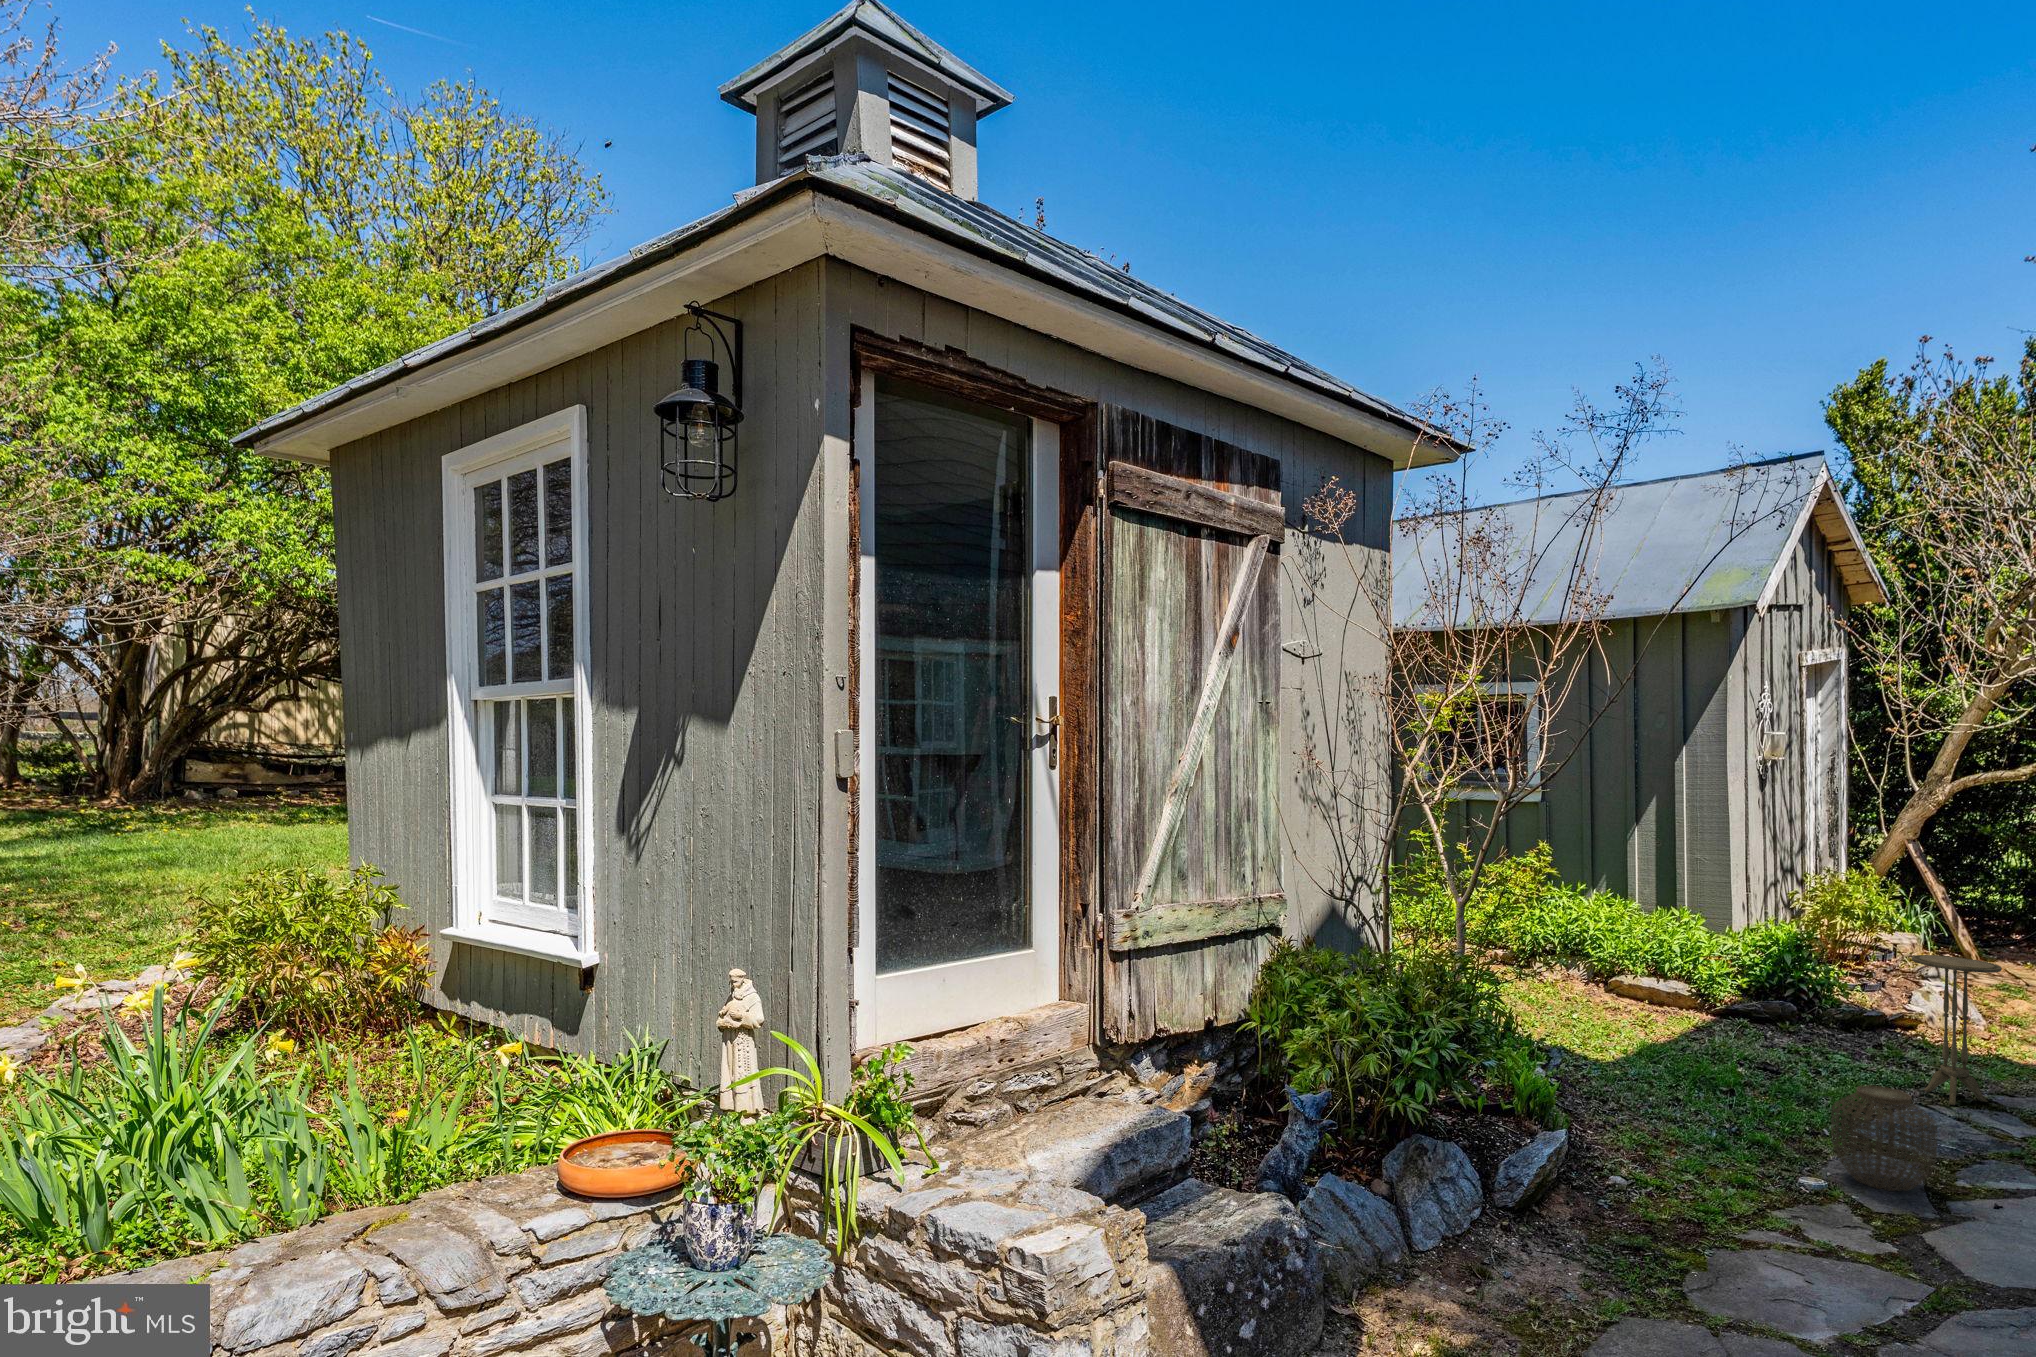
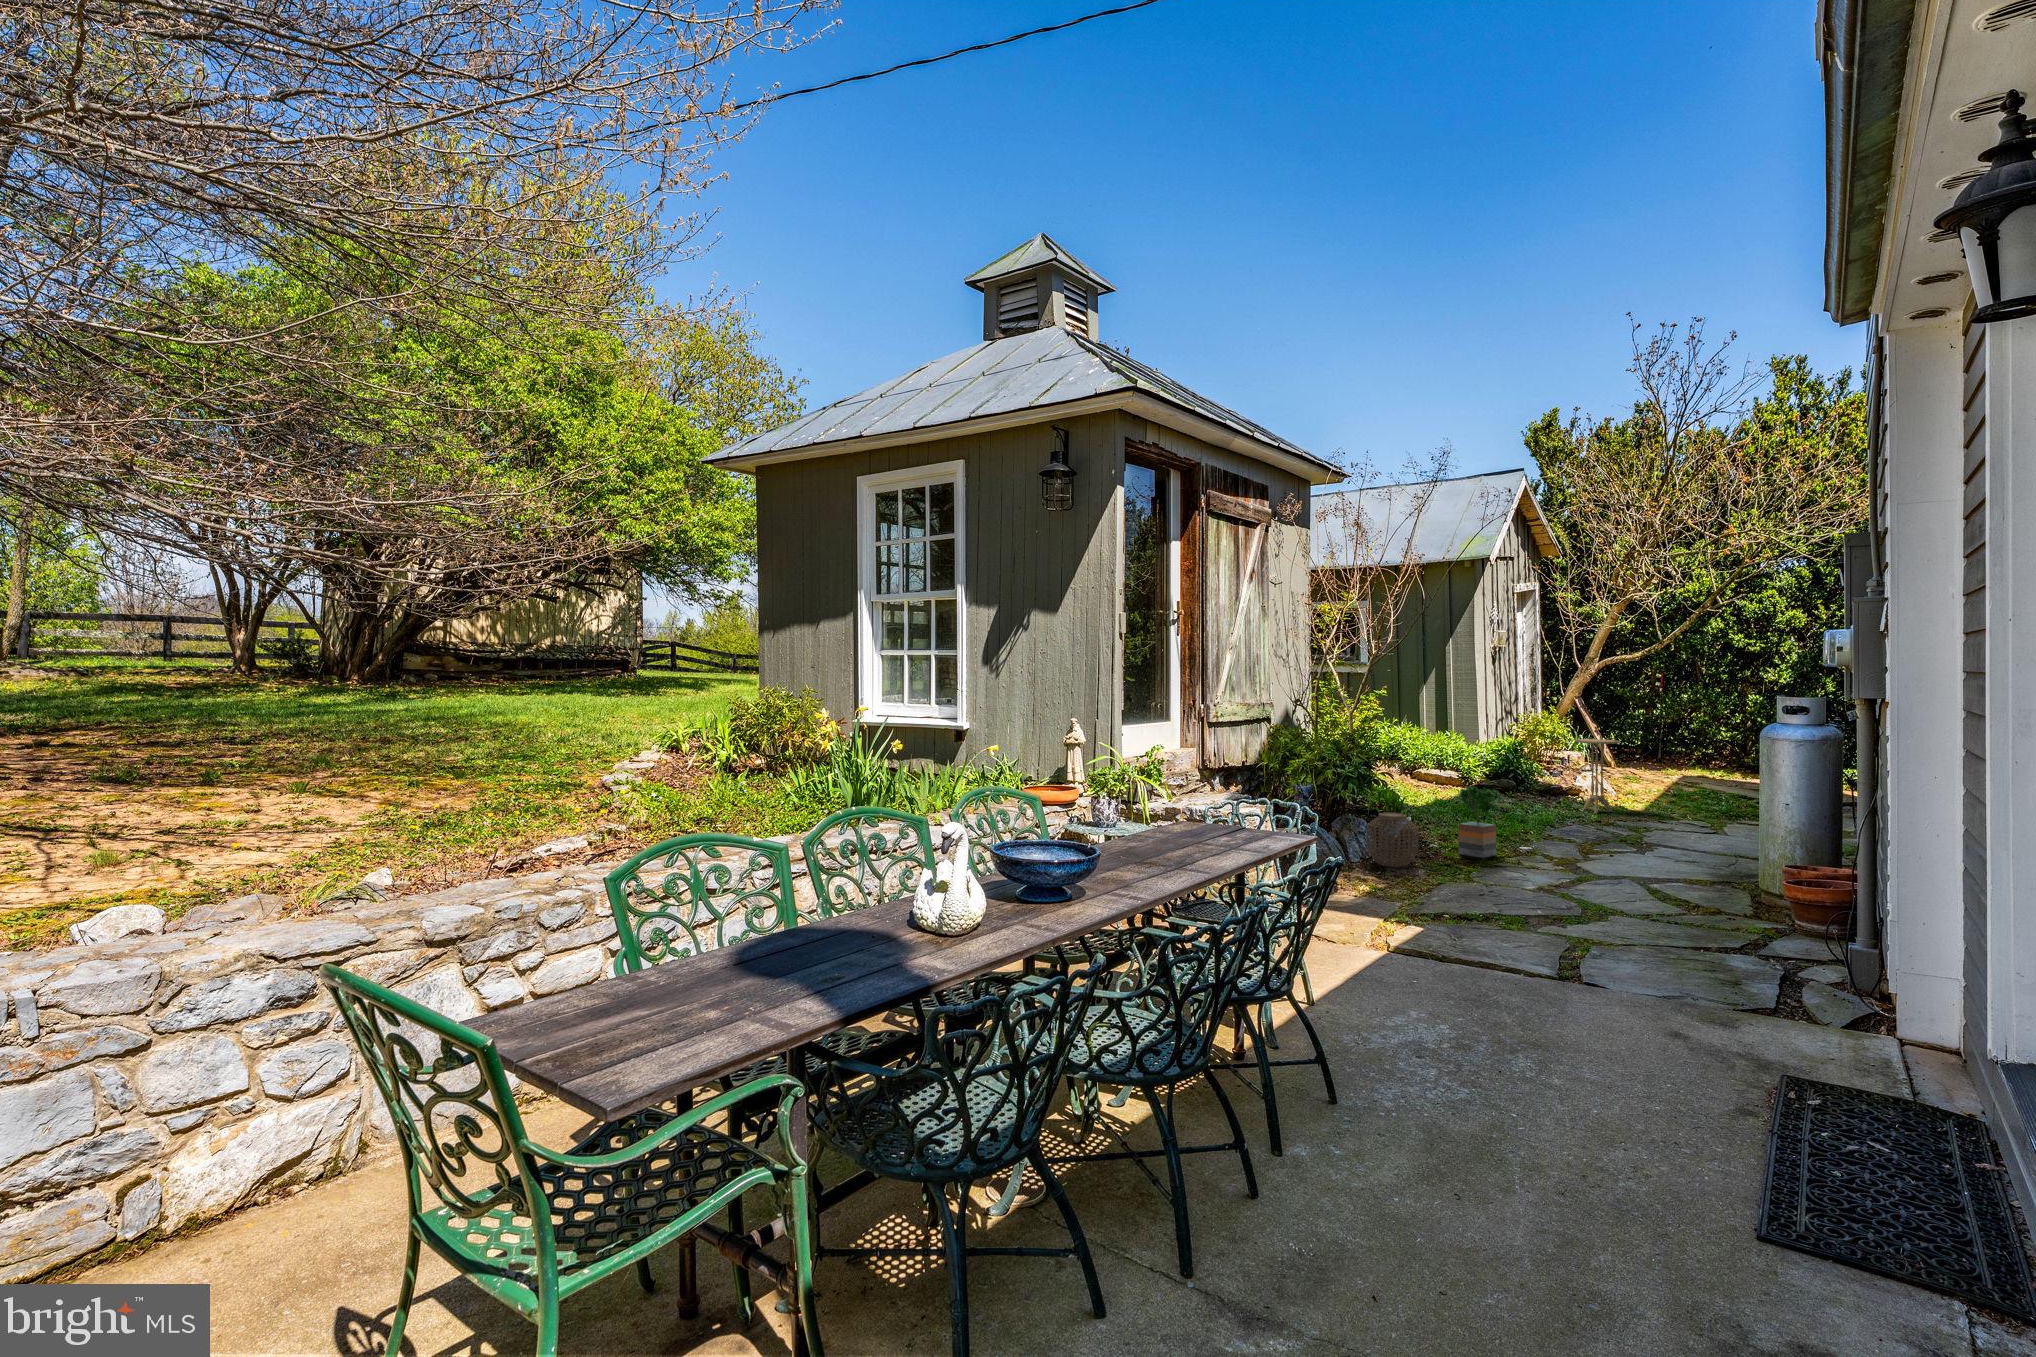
potted tree: none [1660,1077,1765,1239] -> present [1458,786,1505,858]
woven basket: present [1831,1086,1937,1191] -> present [1366,812,1419,867]

